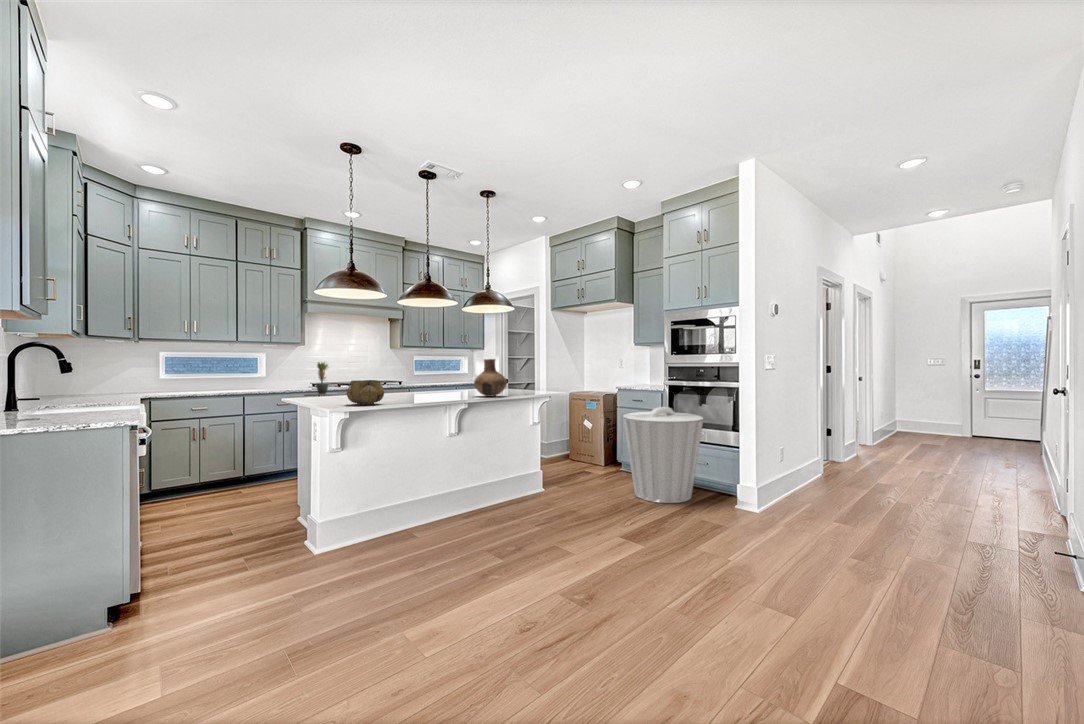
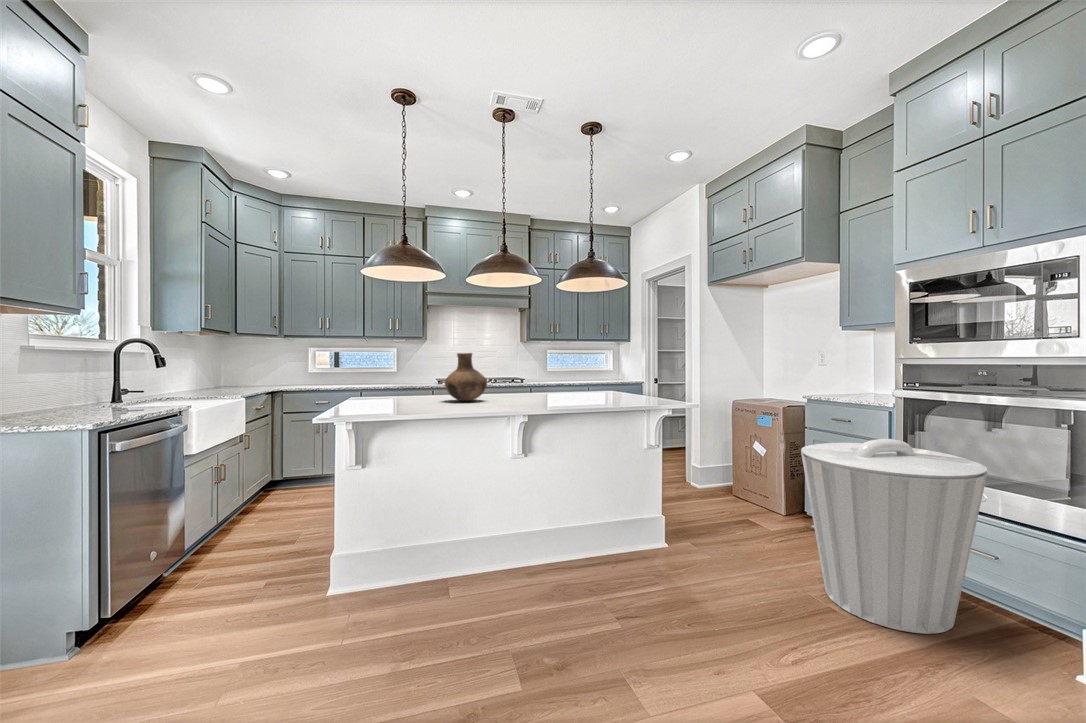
vase: present [474,359,507,396] -> present [445,353,487,401]
potted plant: present [305,362,337,395] -> none [380,356,424,395]
decorative bowl: present [347,380,384,405] -> none [342,381,393,416]

